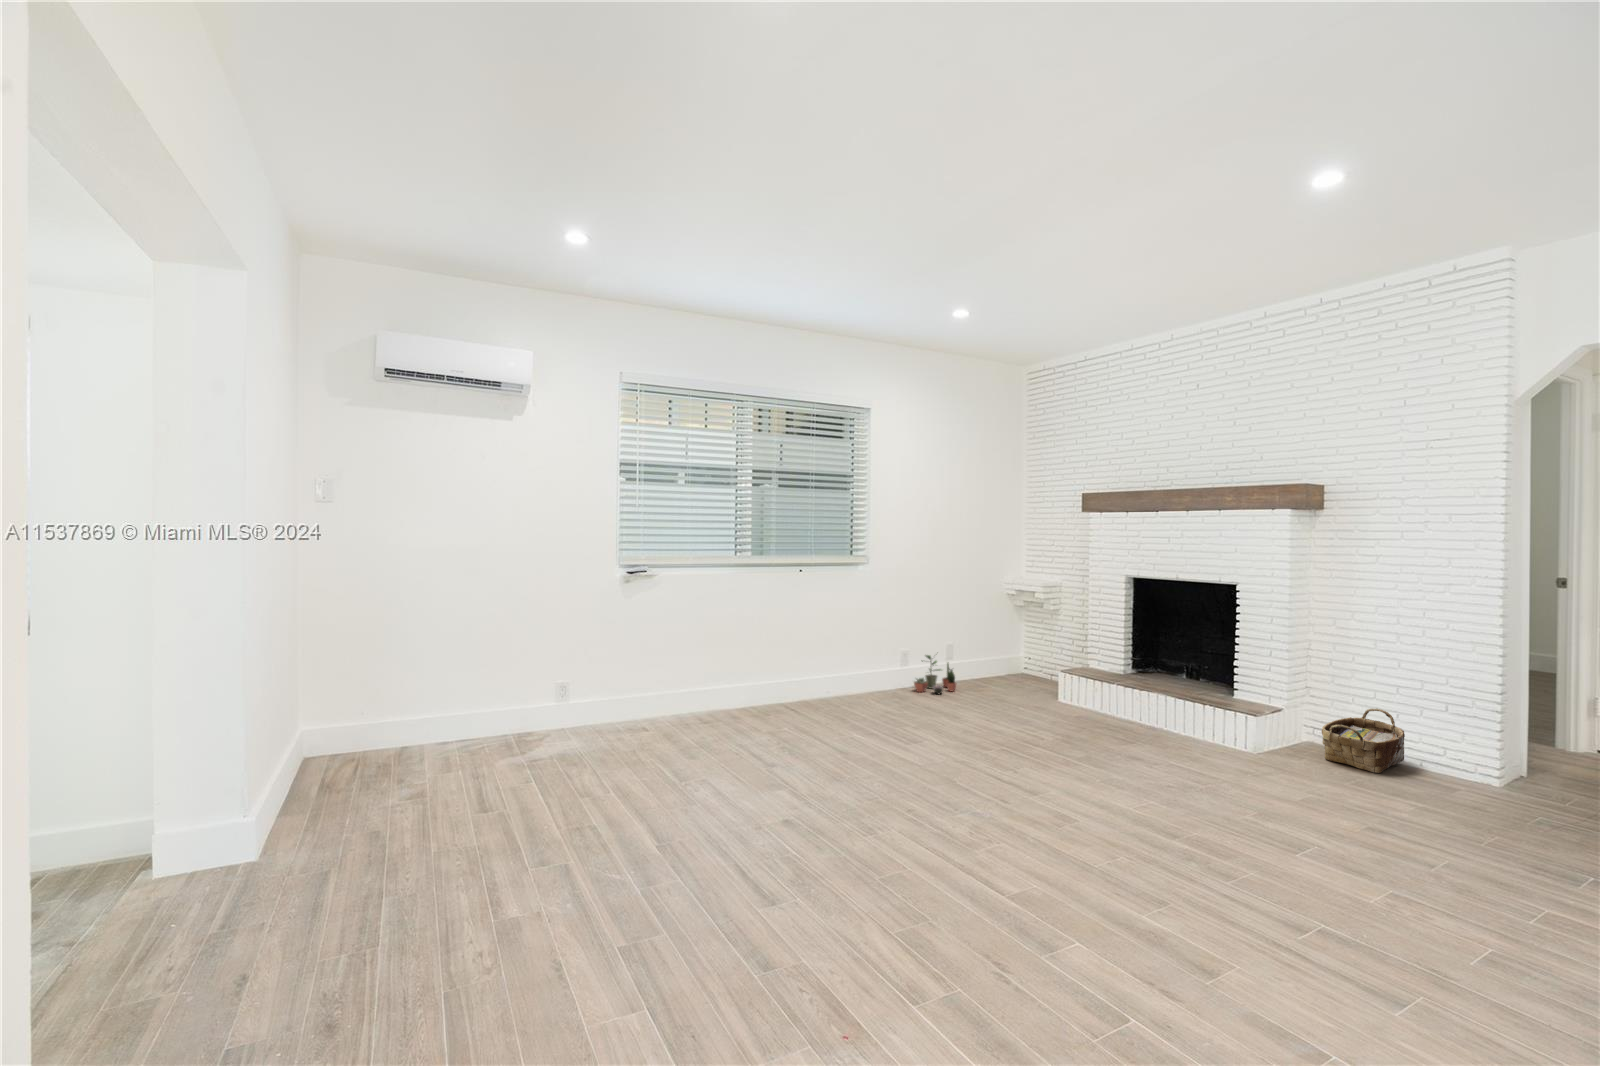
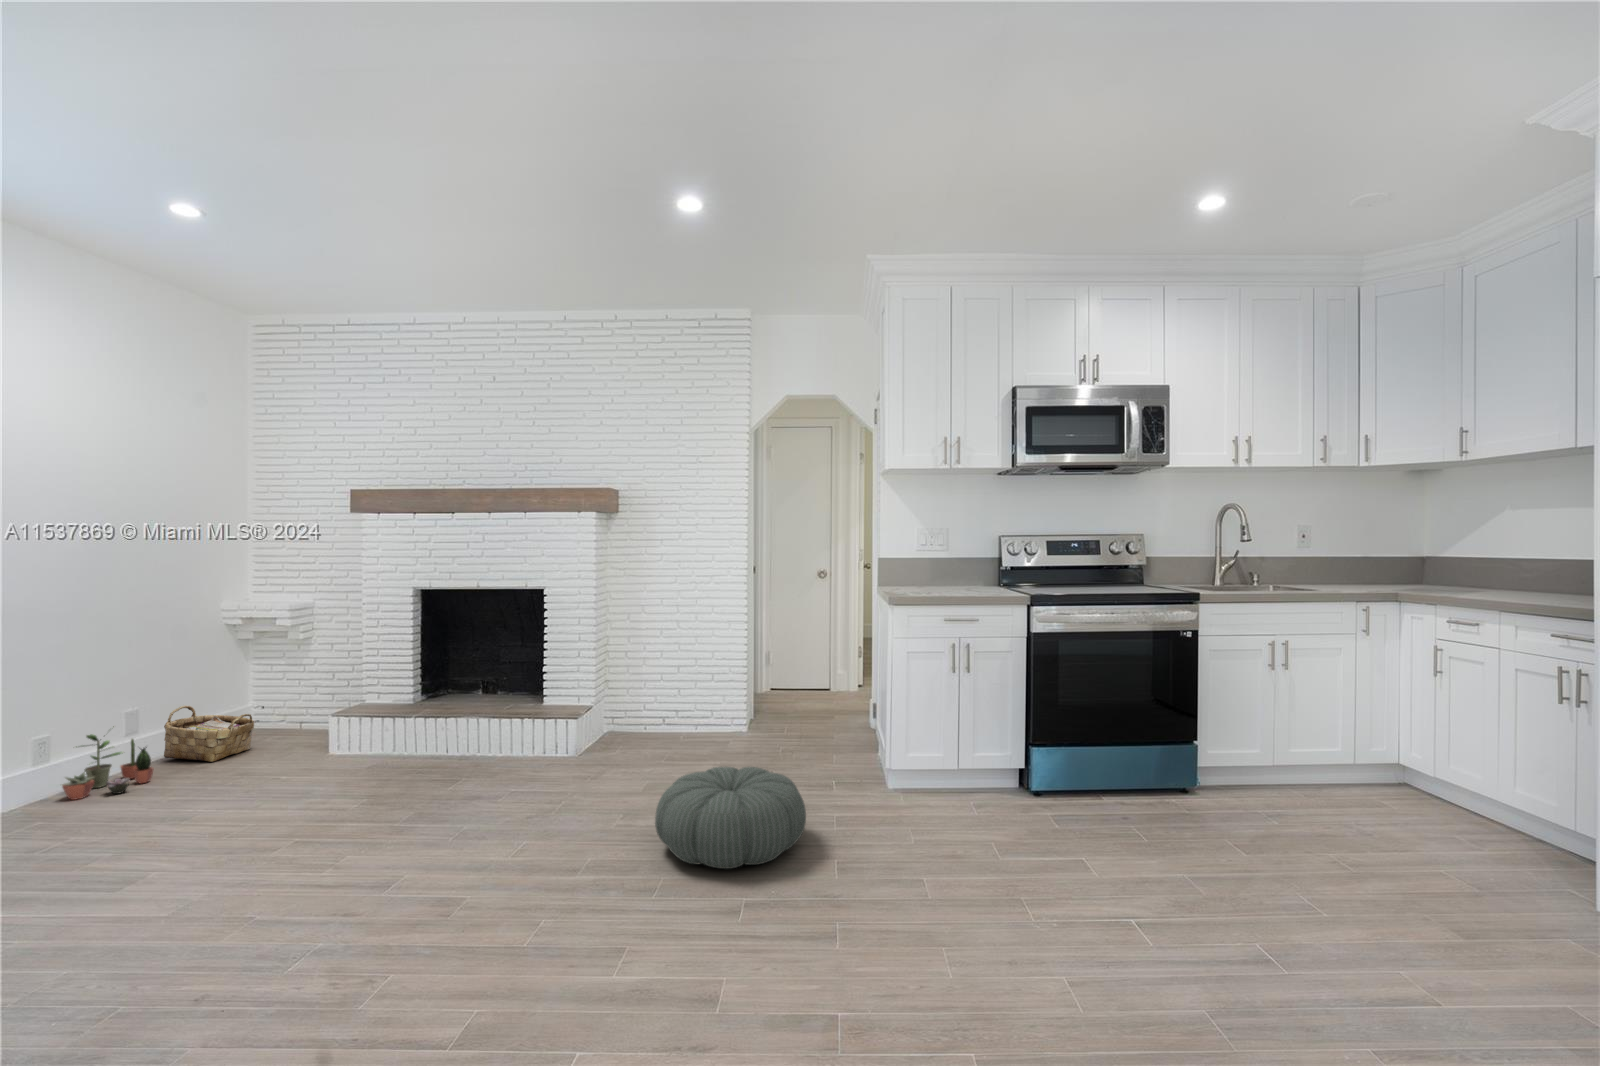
woven basket: present [1322,709,1405,773] -> present [164,706,254,762]
pouf: none [1260,787,1456,901] -> present [655,767,806,869]

